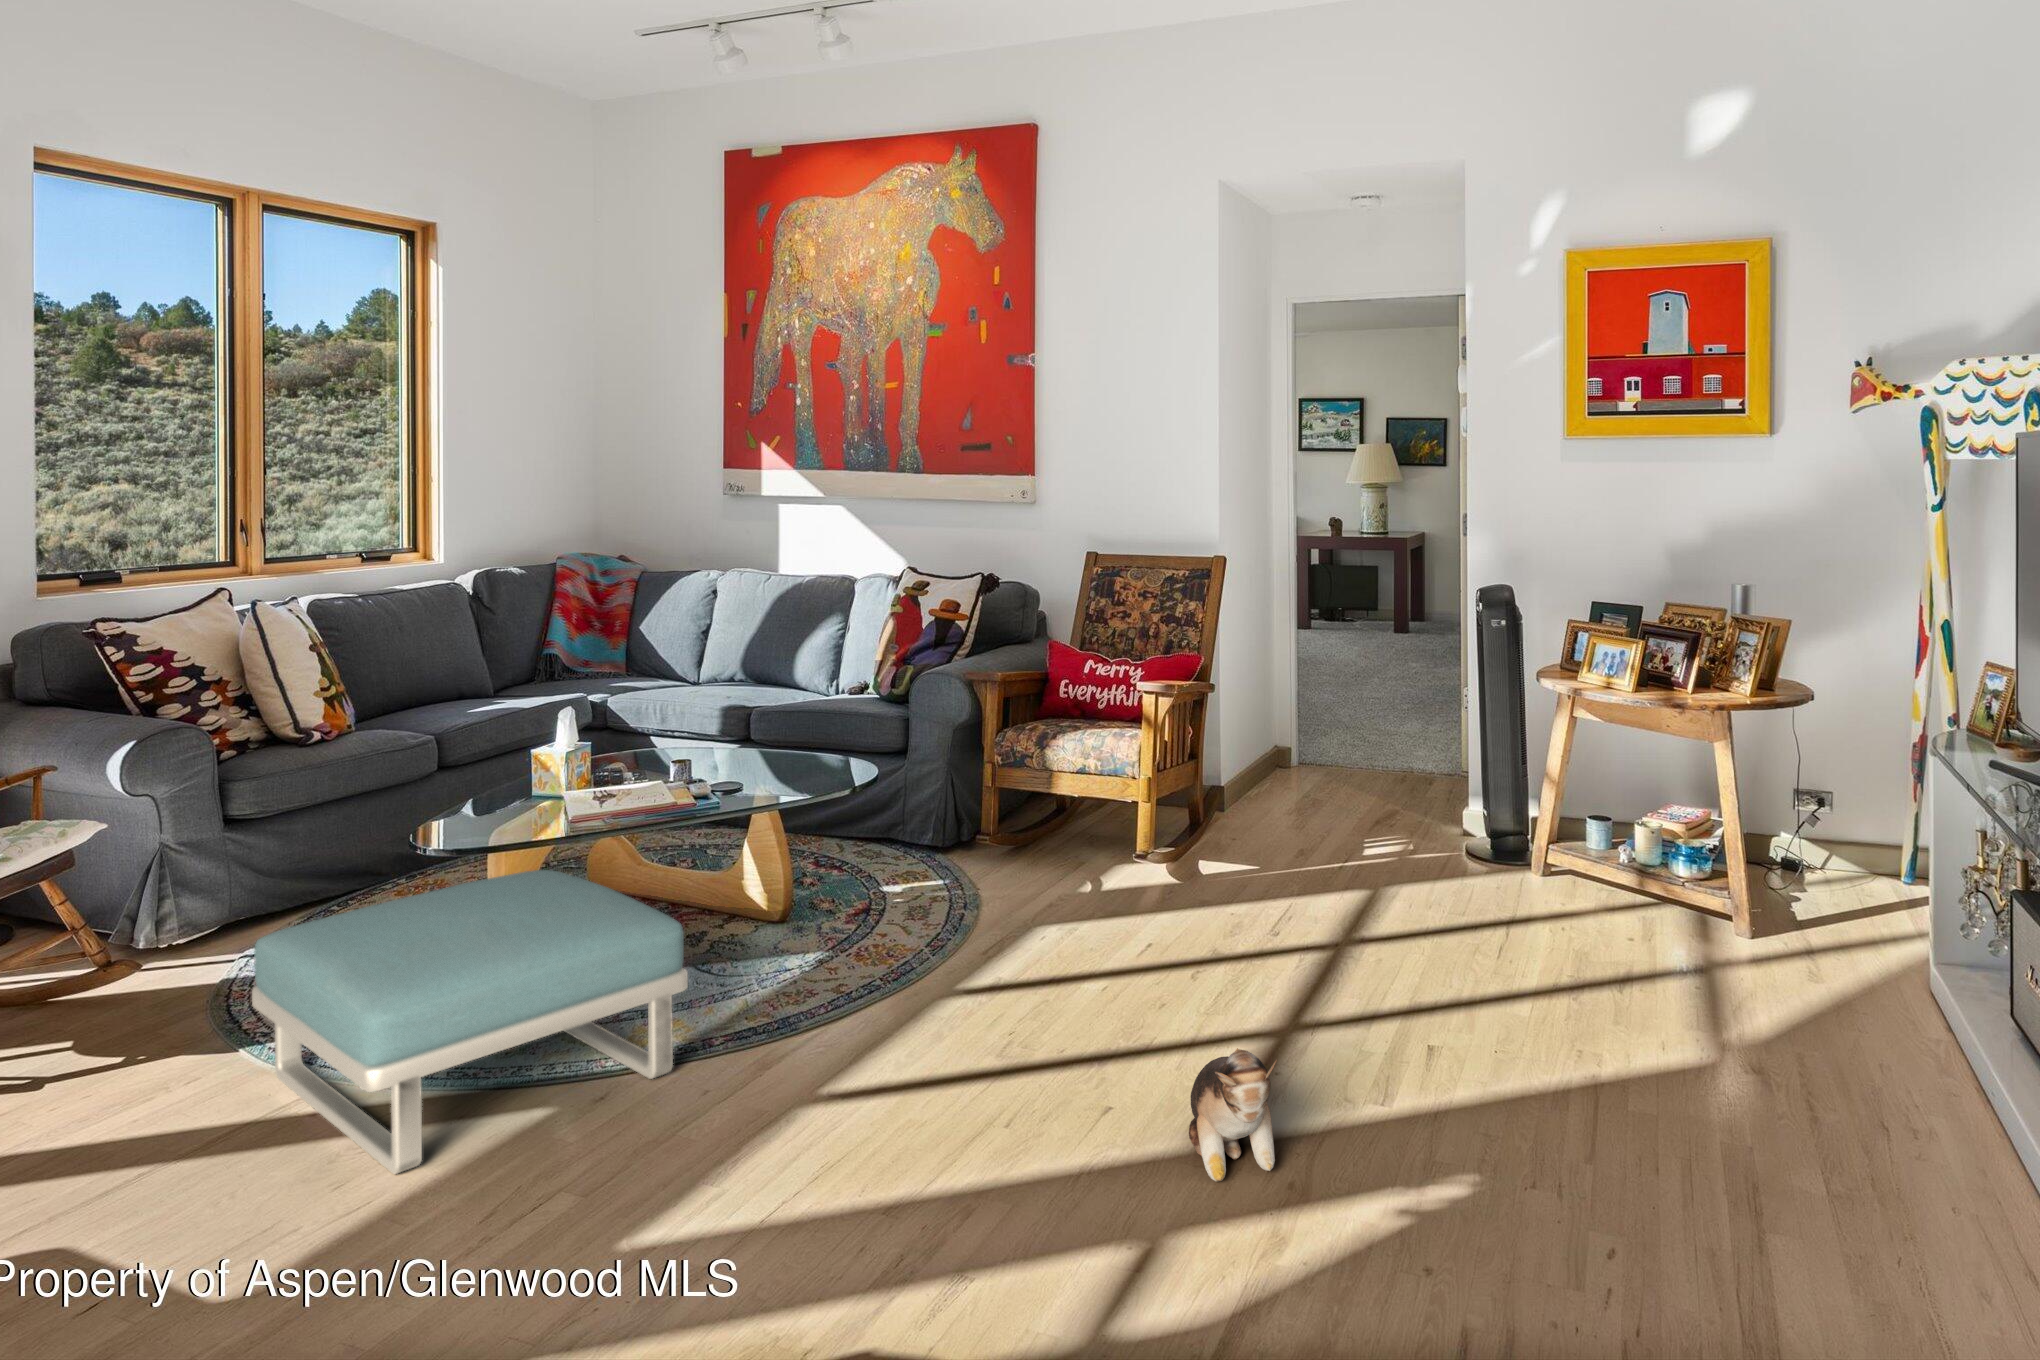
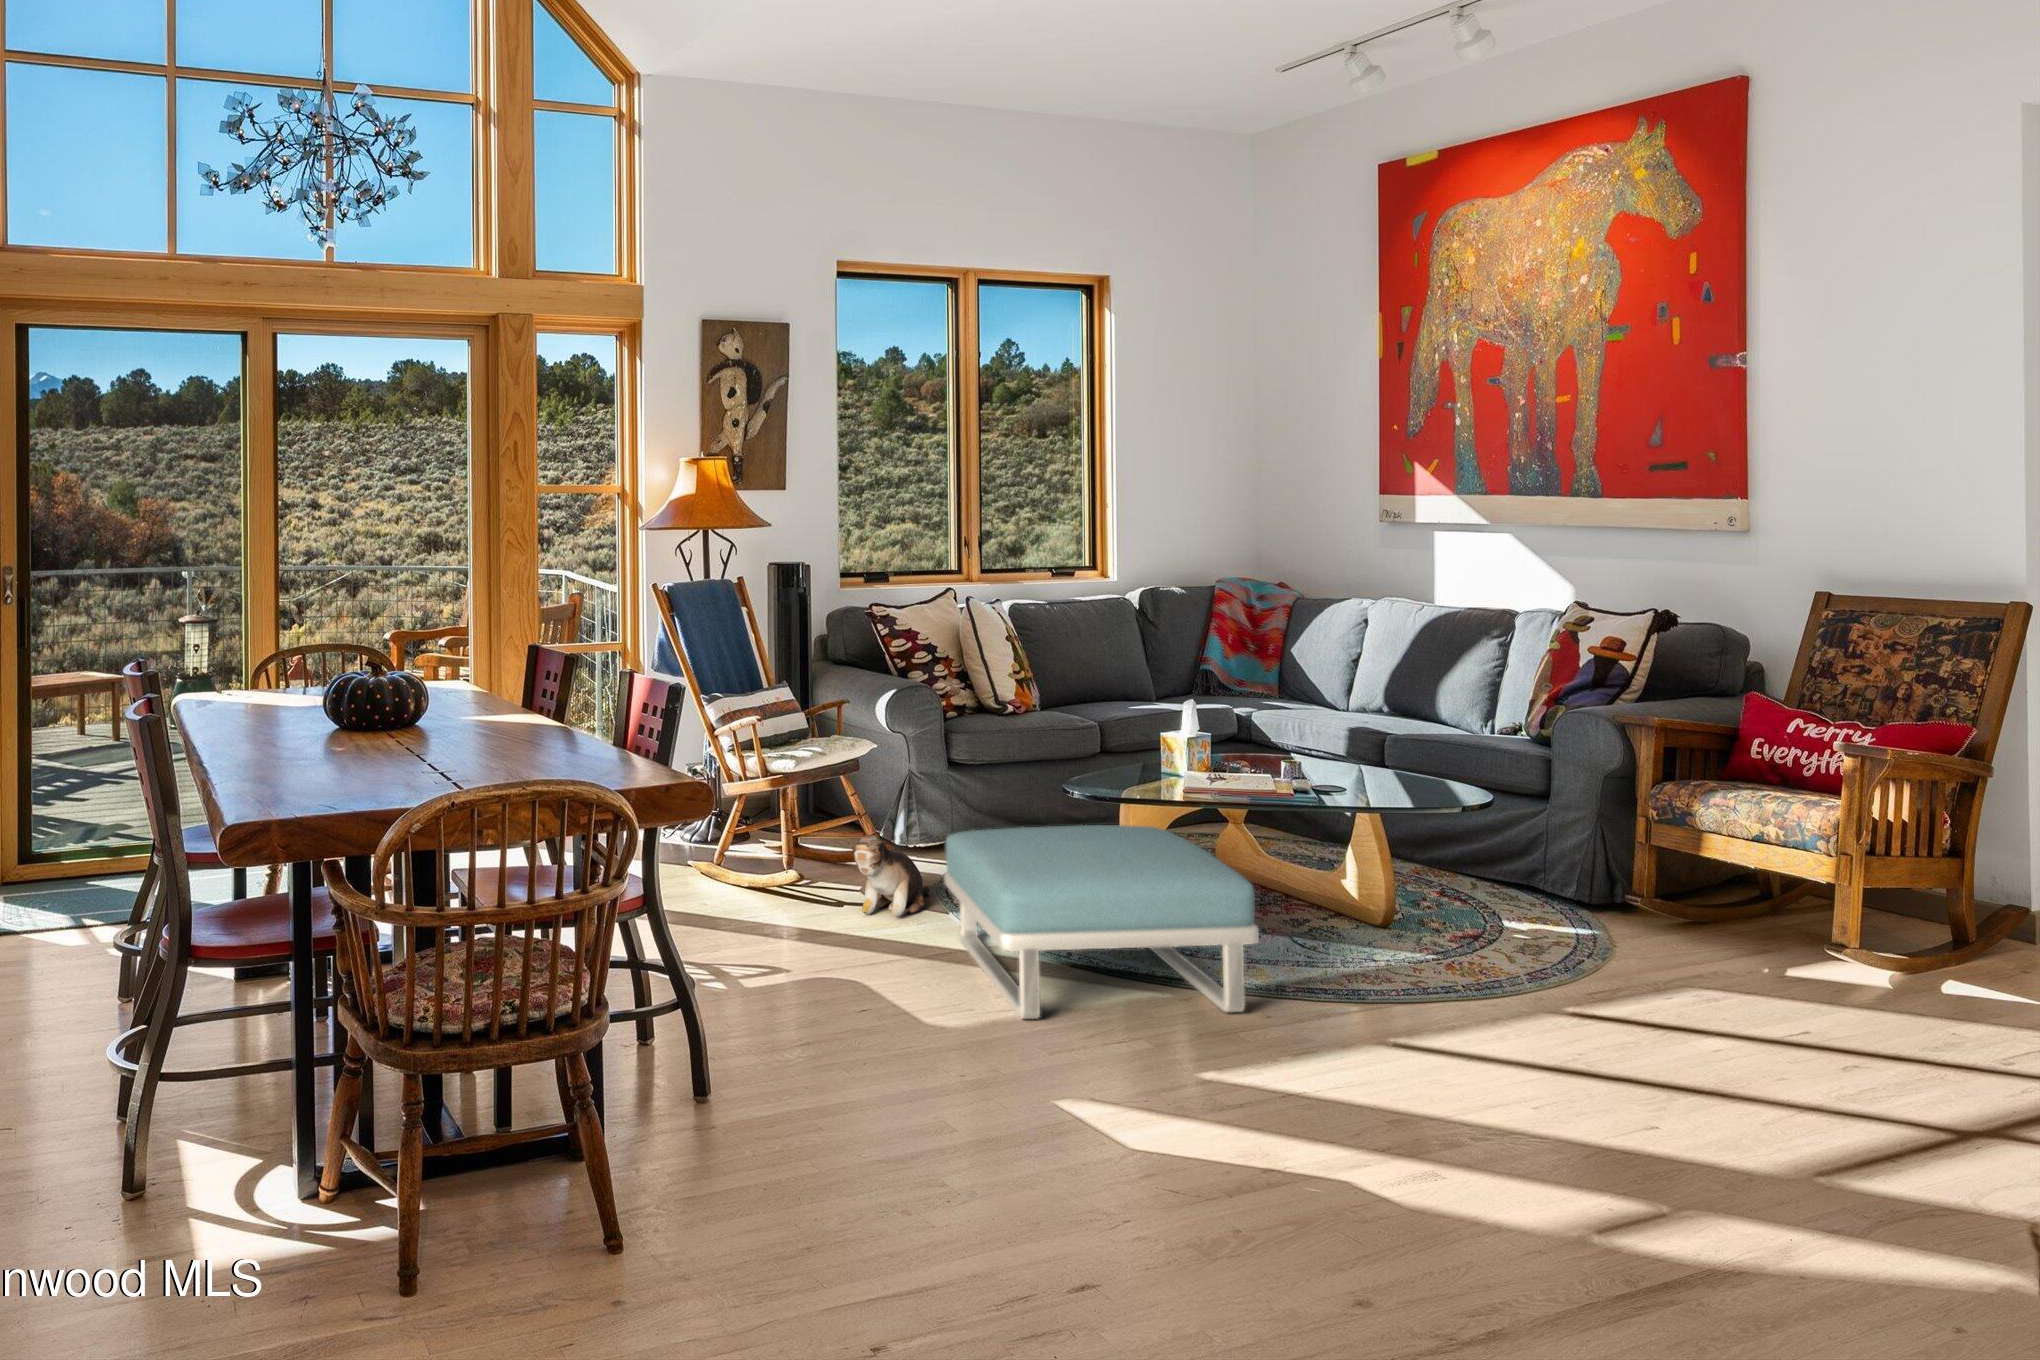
plush toy: present [1189,1048,1277,1181] -> present [846,835,930,917]

